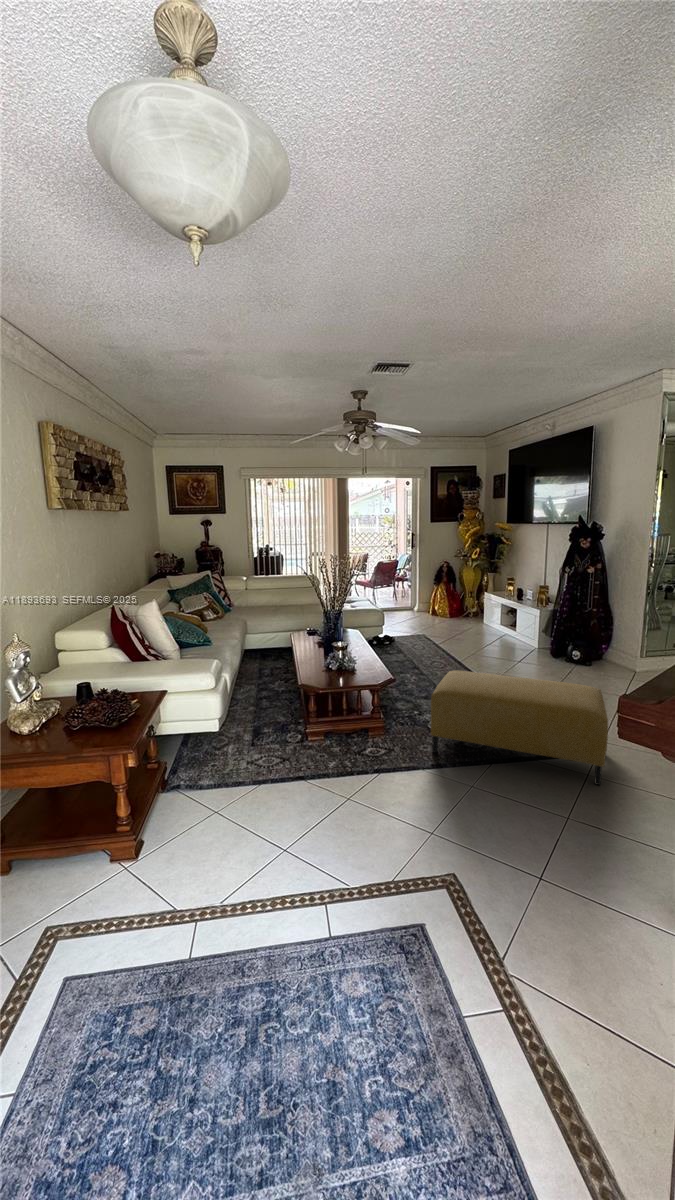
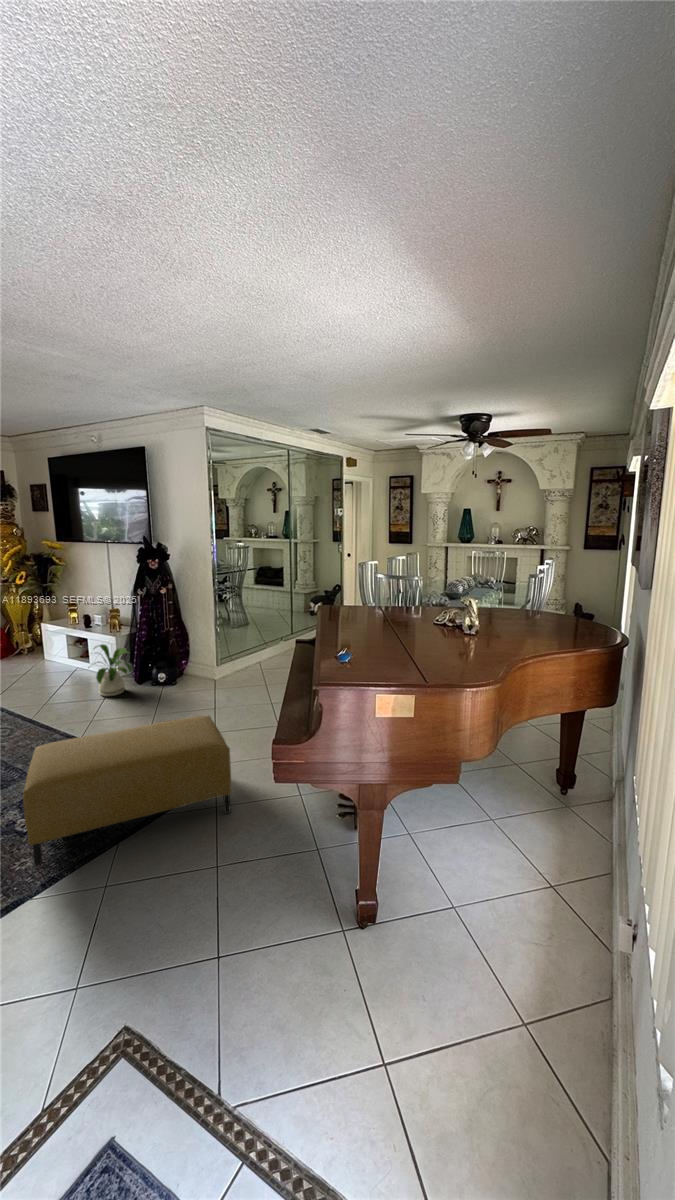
house plant: none [509,613,551,661] -> present [94,644,132,696]

